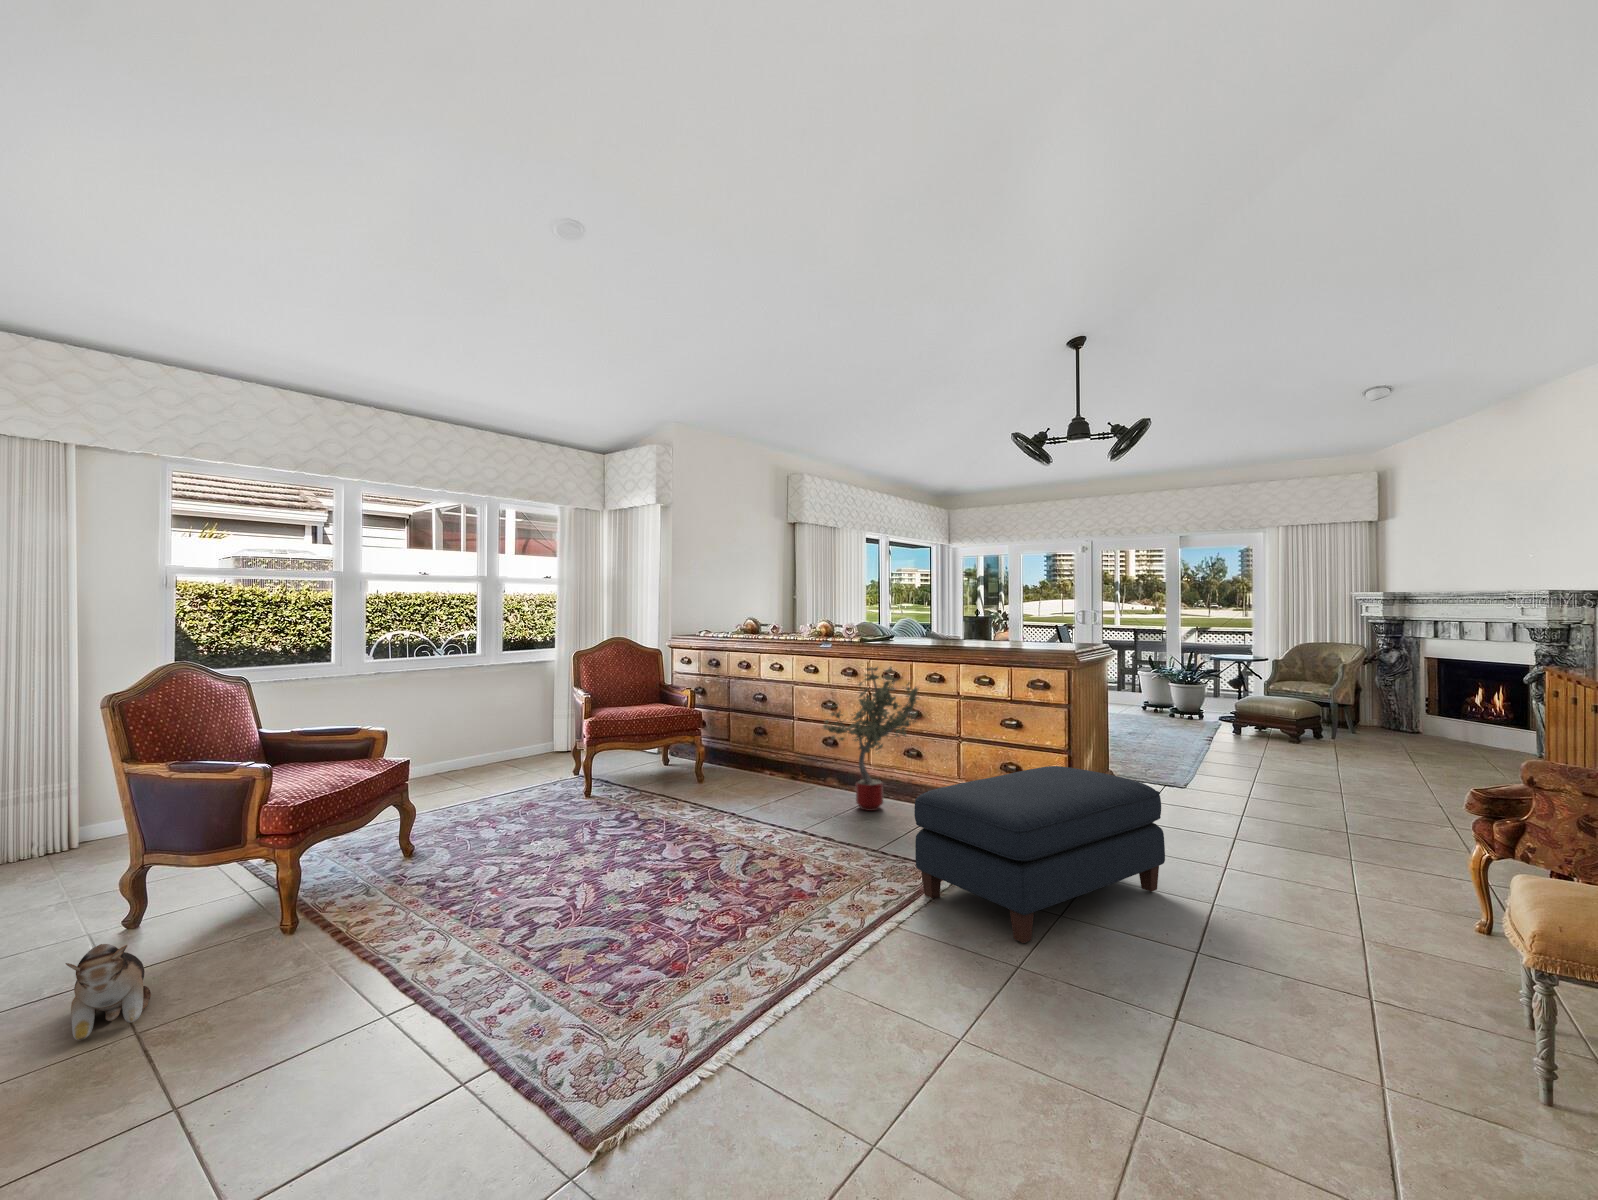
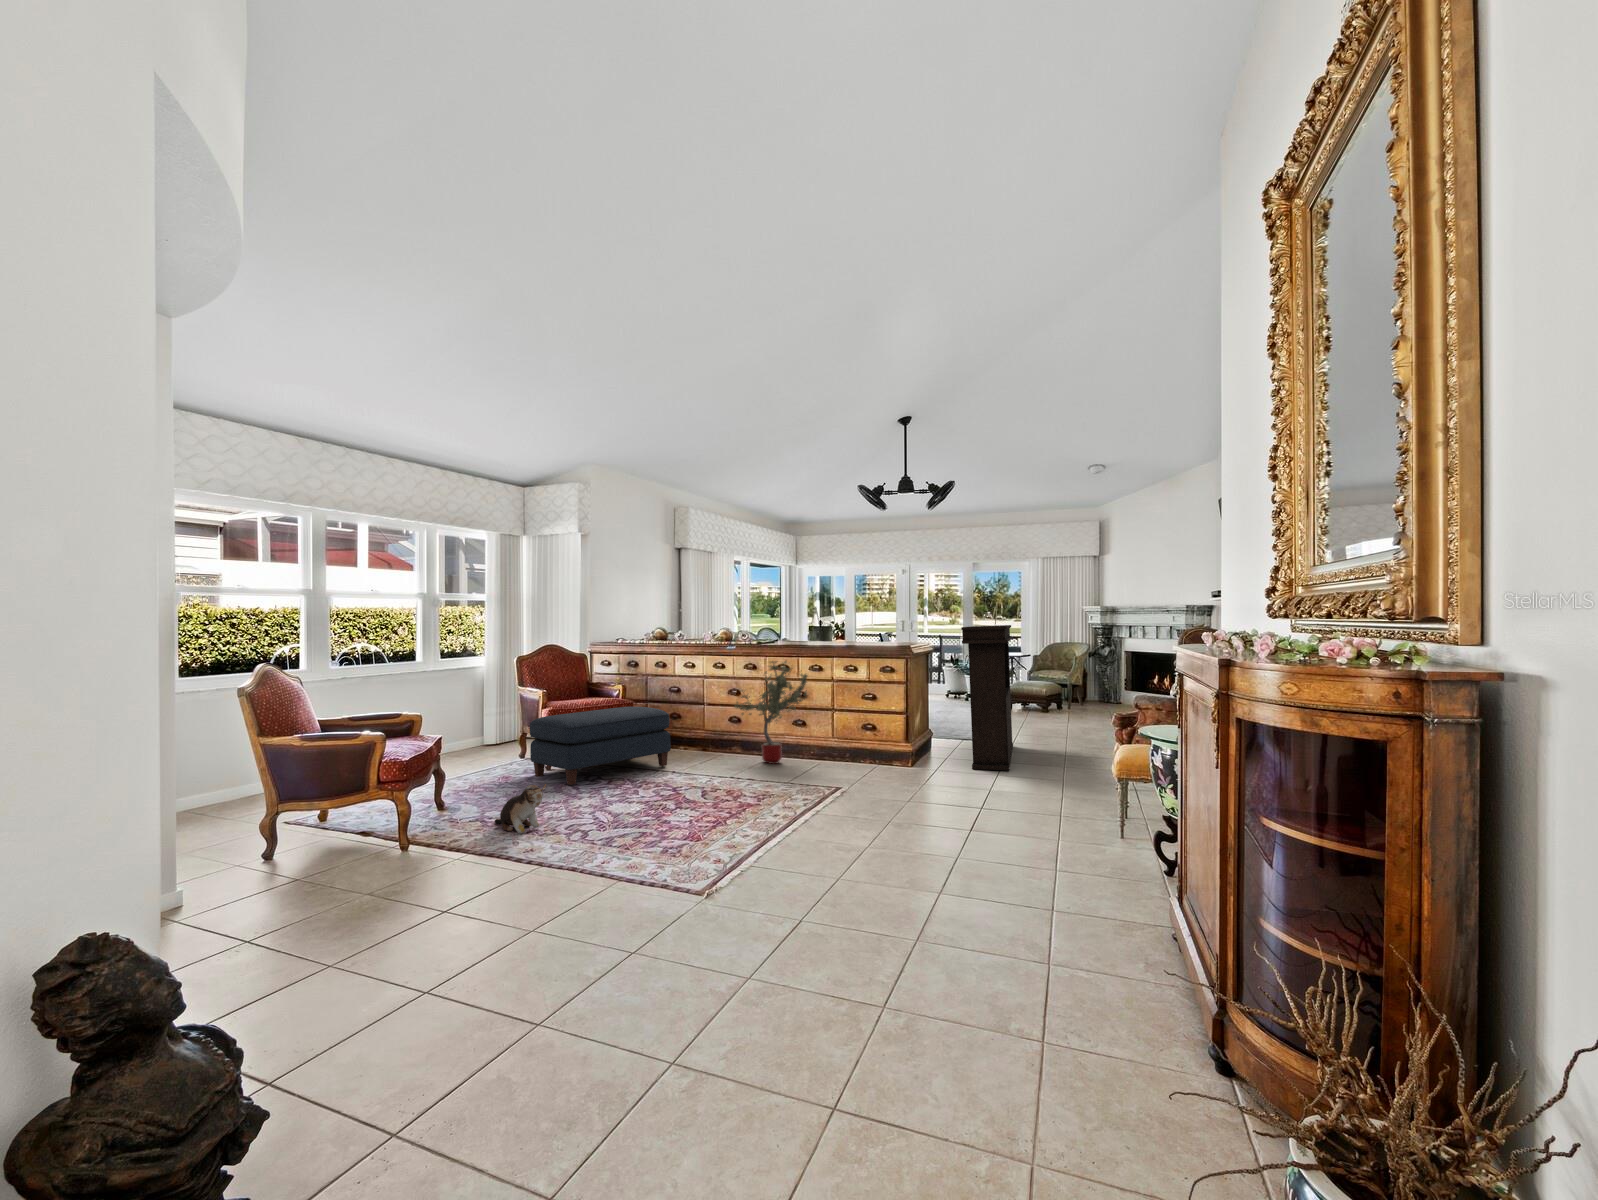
console table: none [1159,620,1247,858] -> present [961,625,1013,770]
ottoman: present [914,766,1165,943] -> present [530,707,671,785]
plush toy: present [66,944,151,1040] -> present [495,784,546,833]

